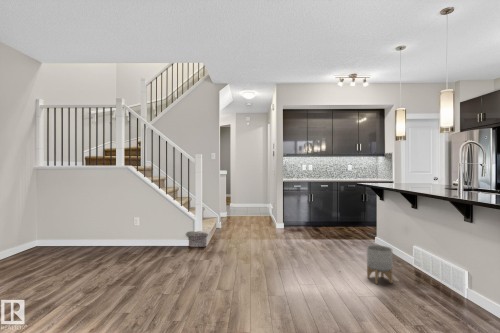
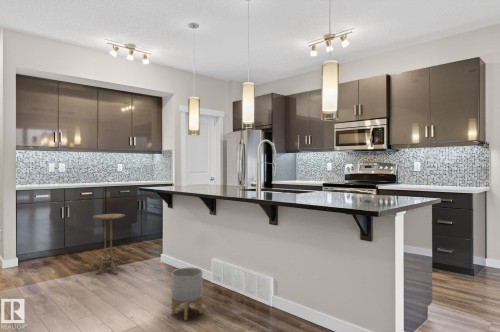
side table: none [323,201,346,245] -> present [93,214,125,275]

